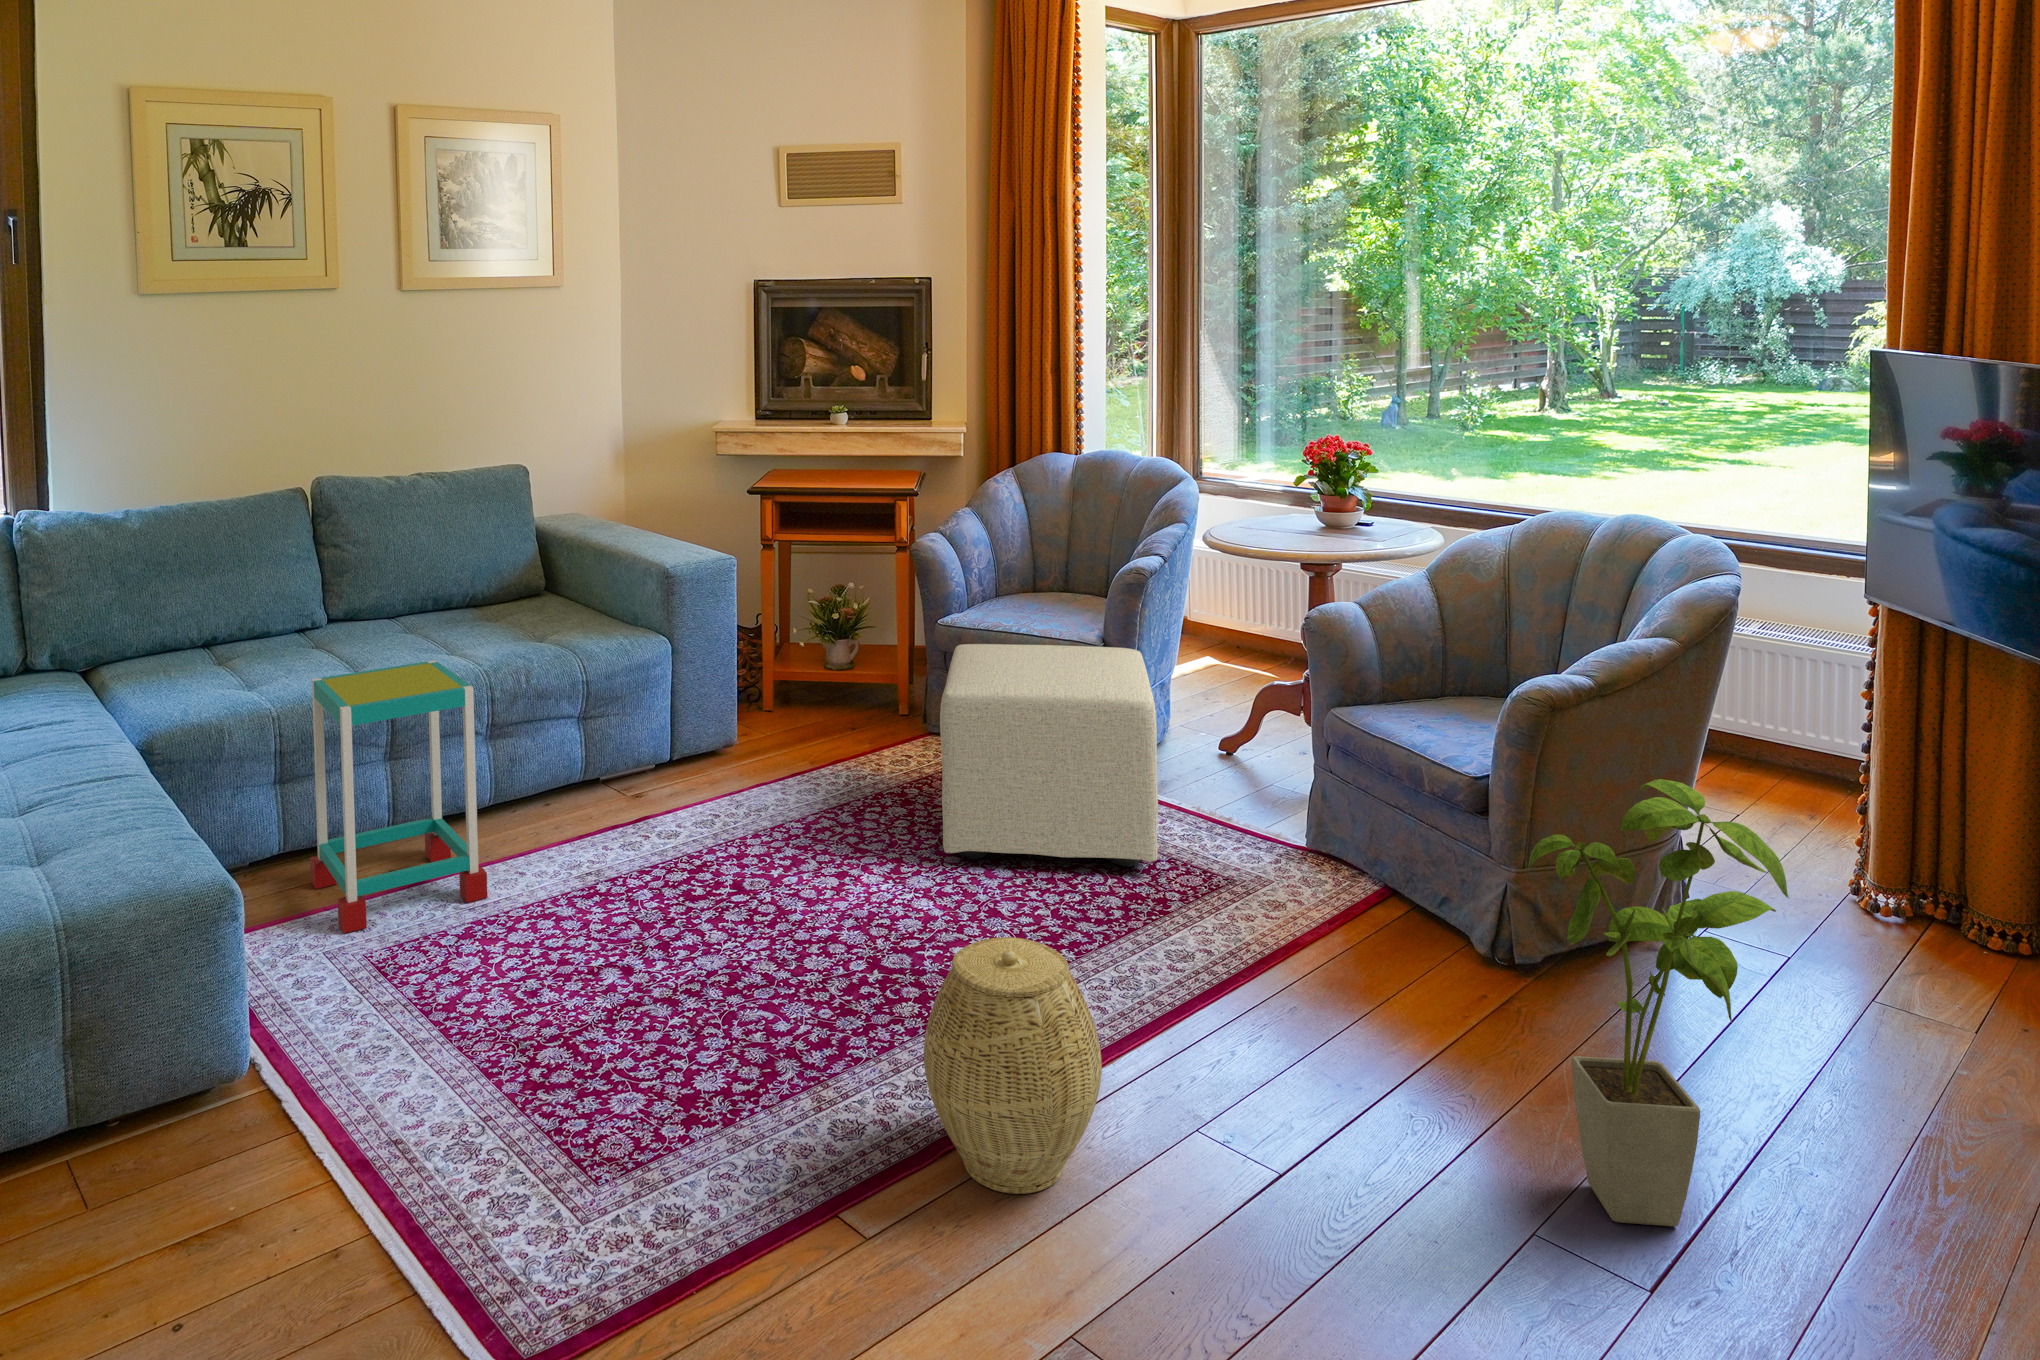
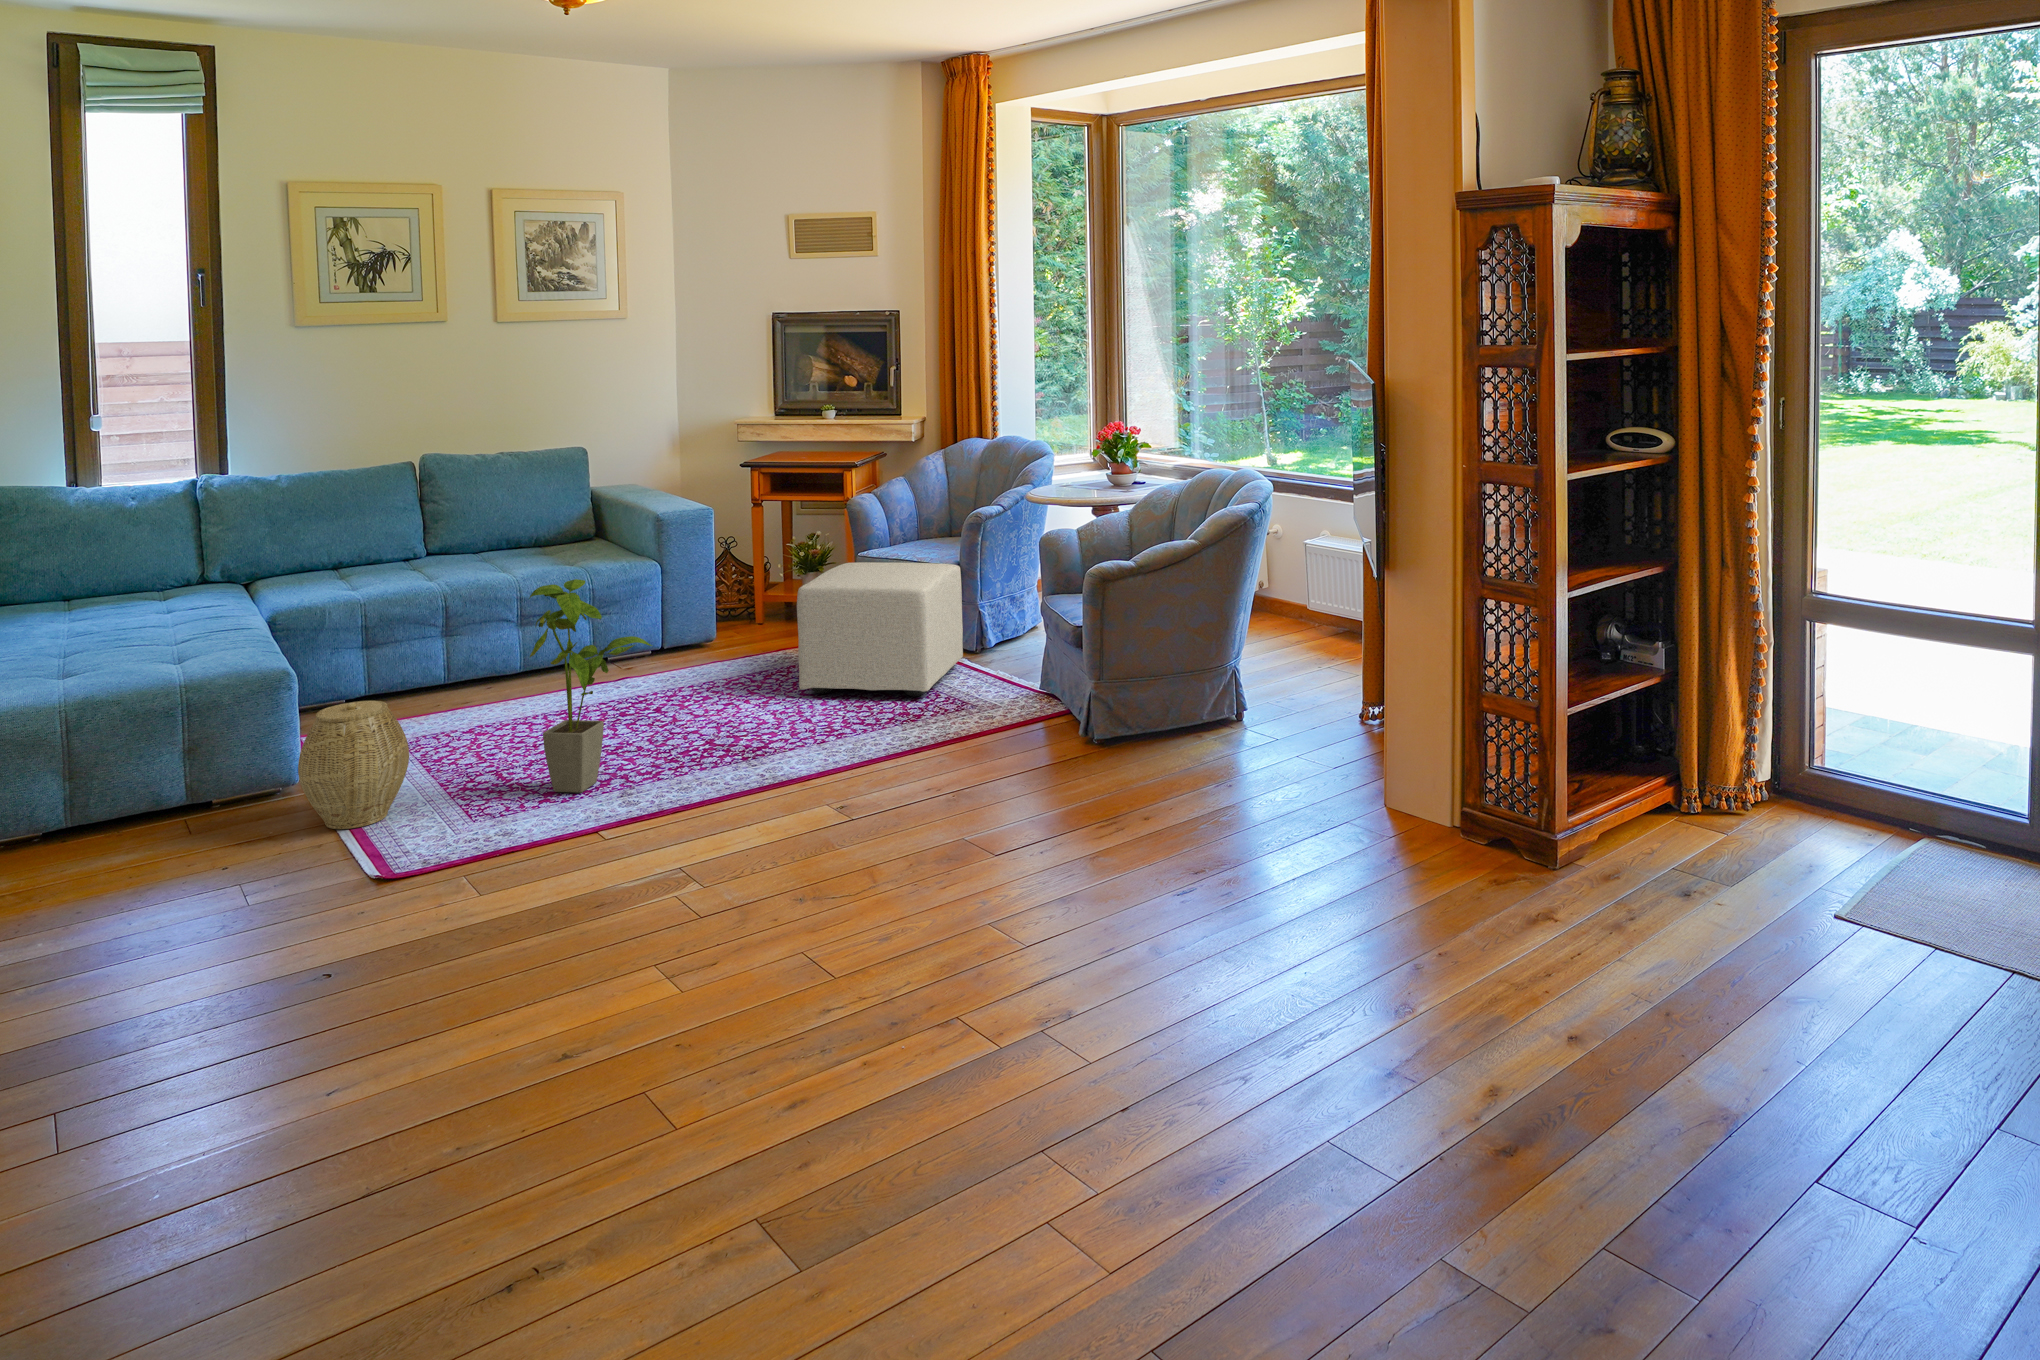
side table: present [310,660,487,933] -> none [384,569,494,733]
house plant: present [1528,779,1789,1226] -> present [529,579,652,793]
woven basket: present [924,937,1102,1194] -> present [298,701,409,829]

